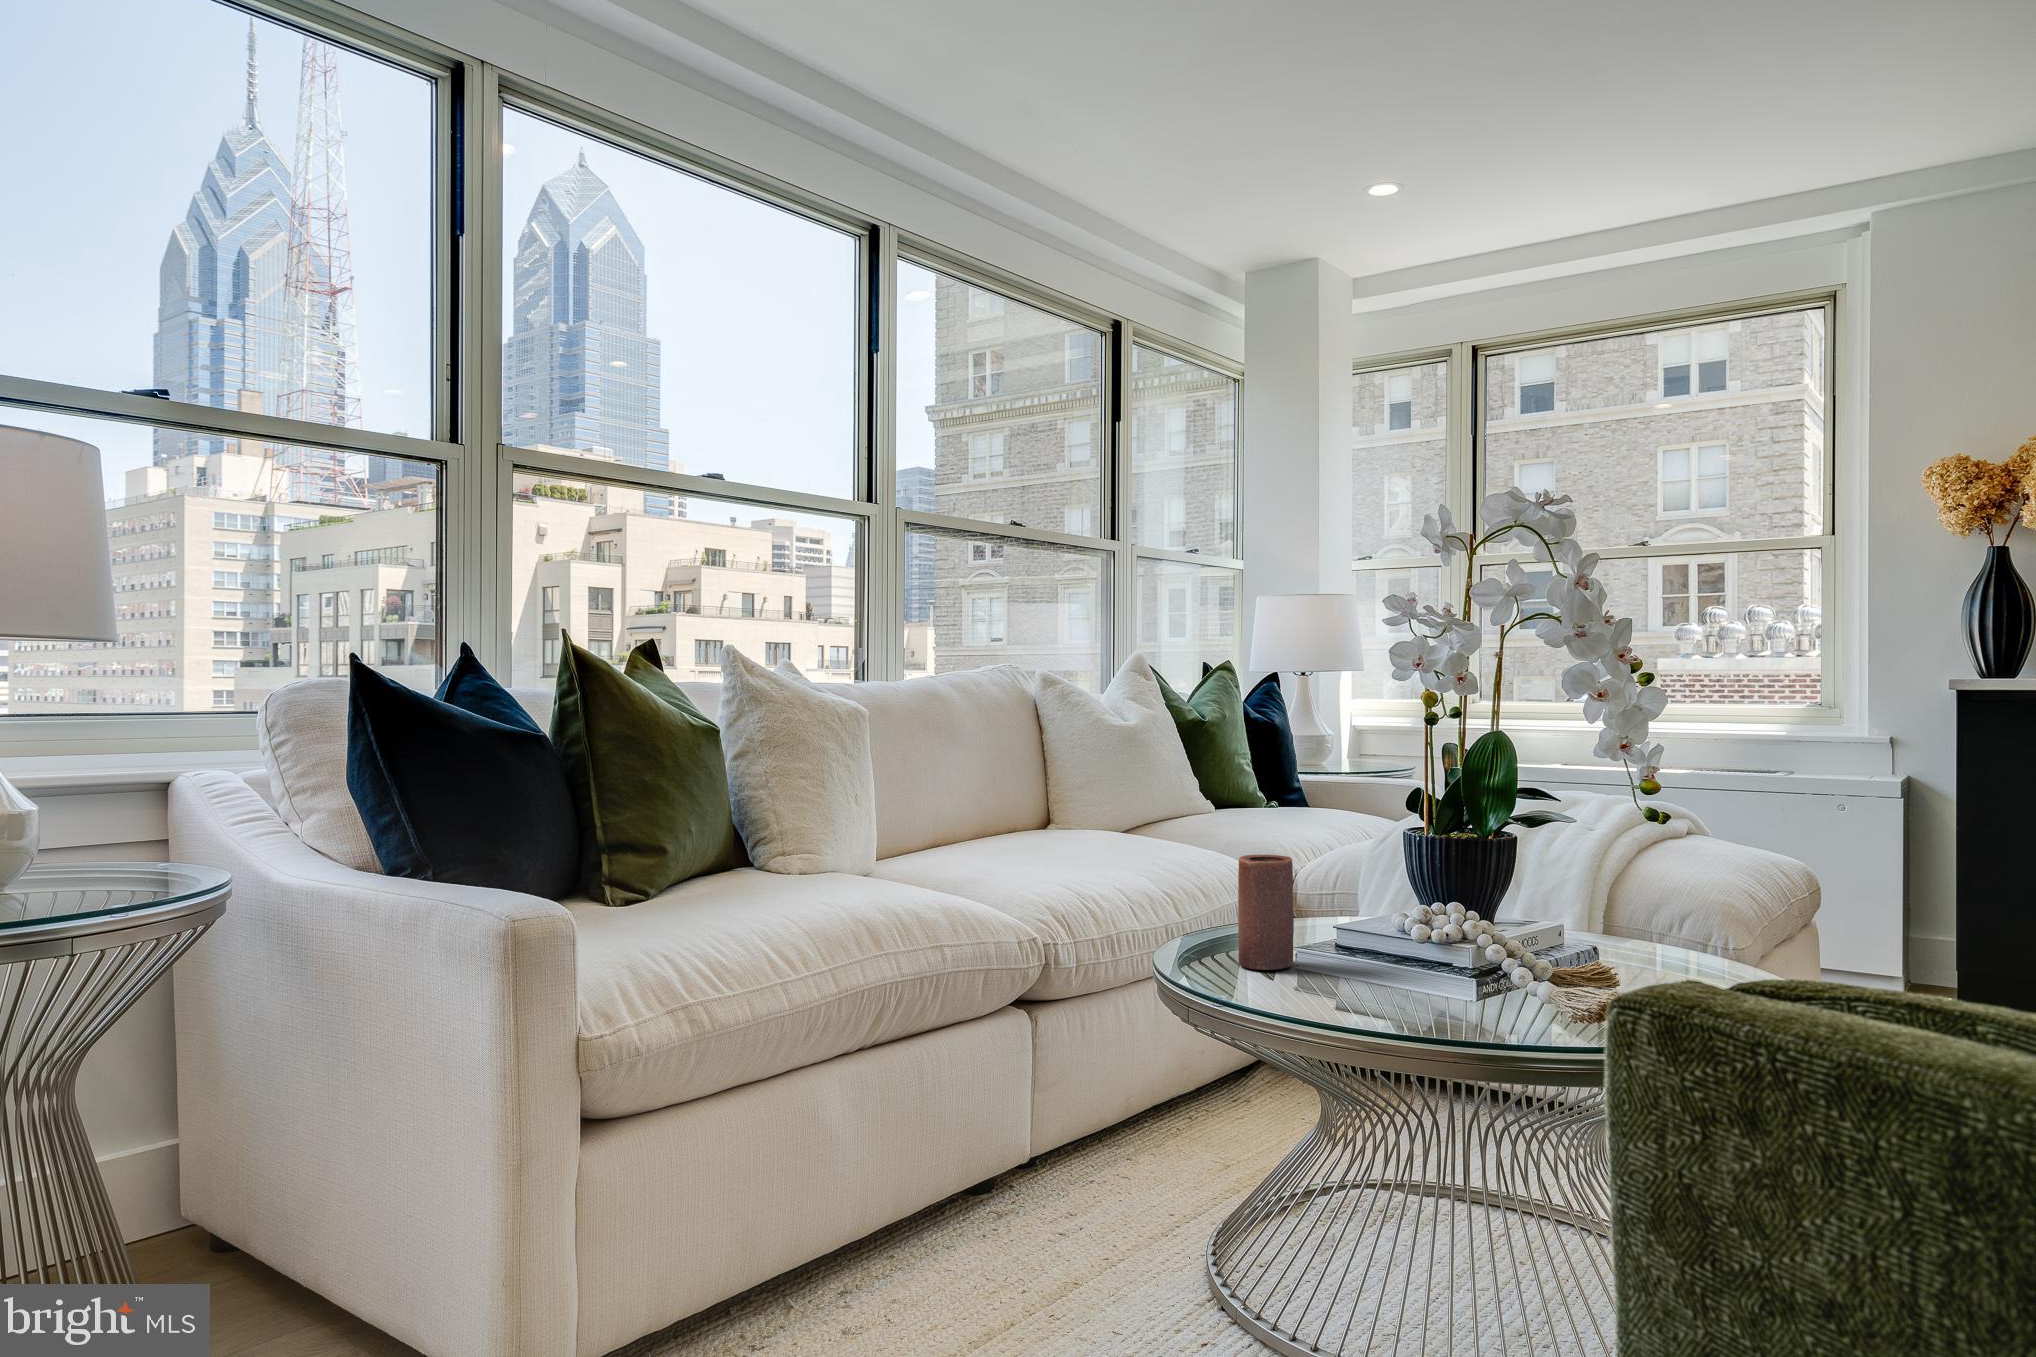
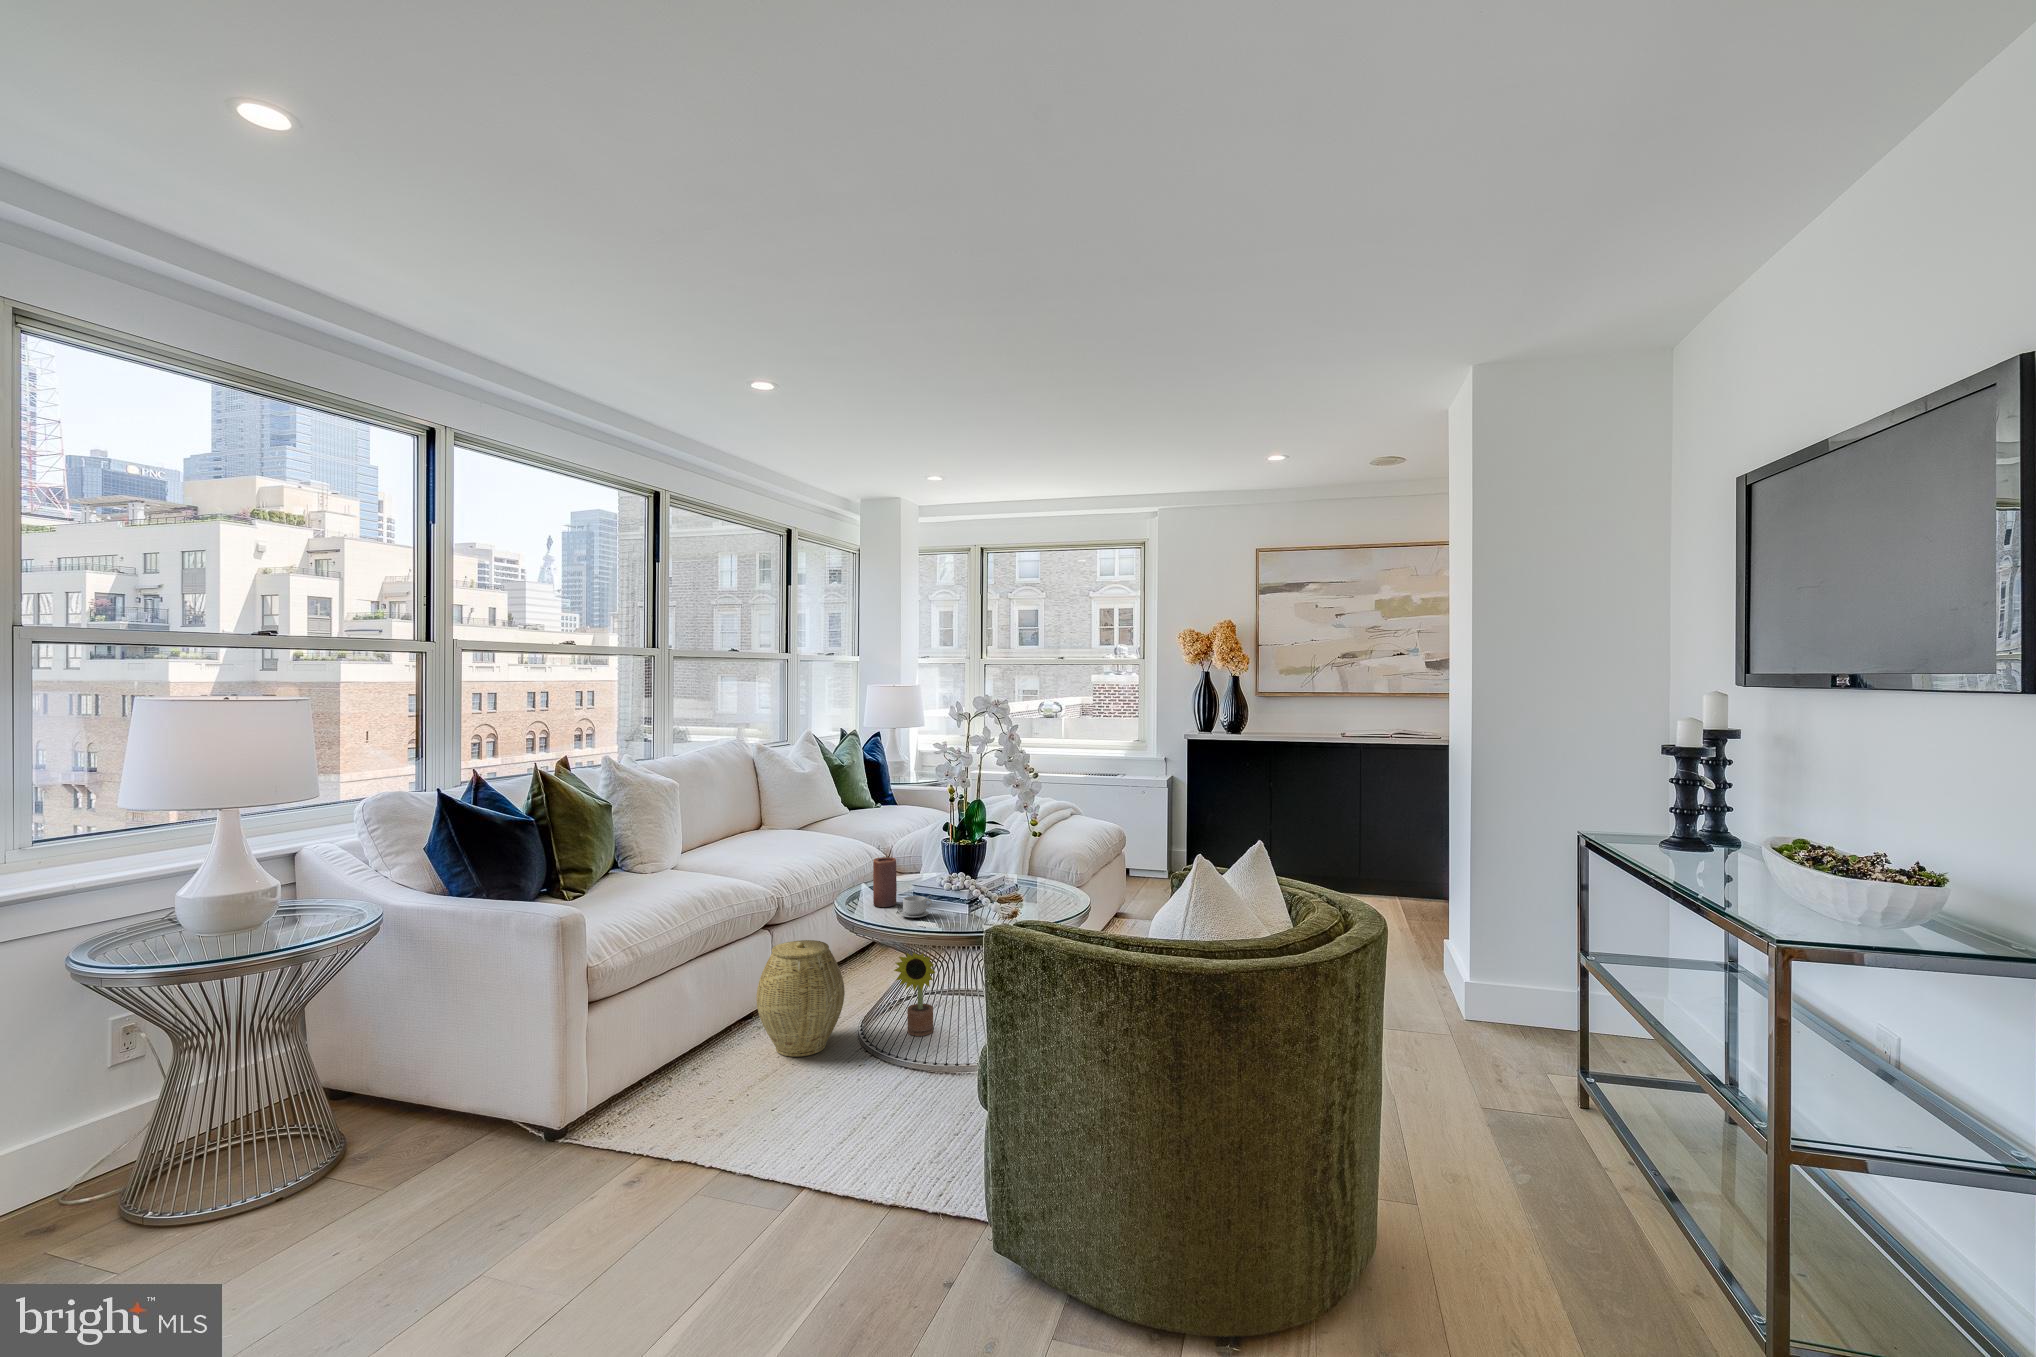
teacup: none [1300,941,1393,997] -> present [900,895,932,917]
woven basket: none [980,1034,1173,1298] -> present [756,940,845,1057]
decorative plant: none [1286,1082,1391,1286] -> present [894,953,935,1036]

